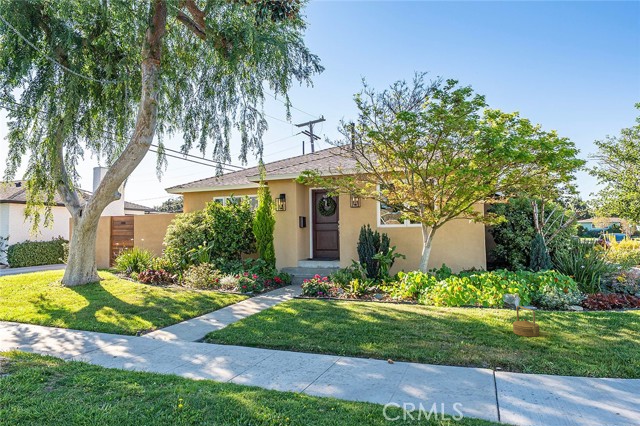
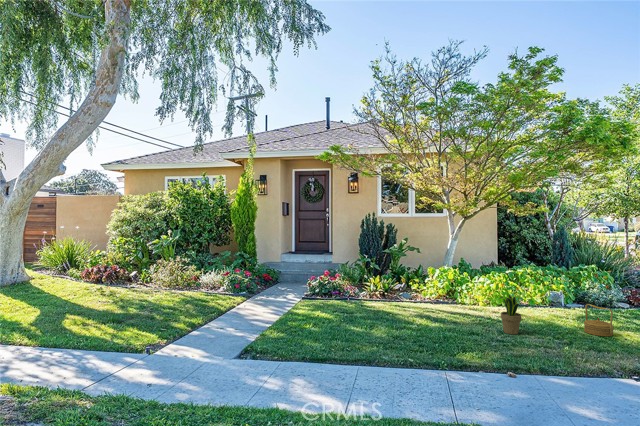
potted plant: none [427,295,450,332] -> present [499,295,521,334]

